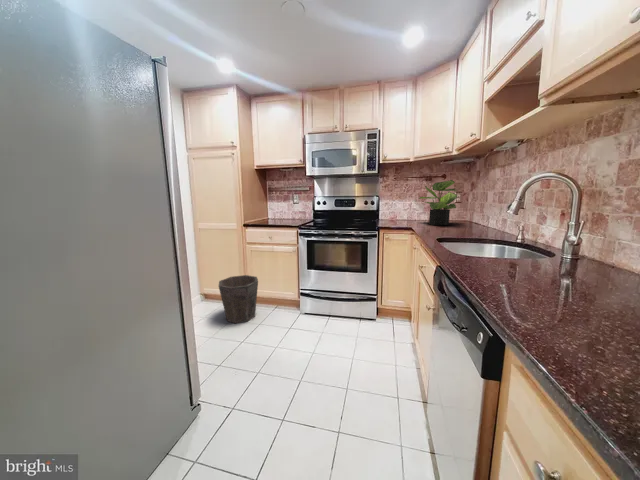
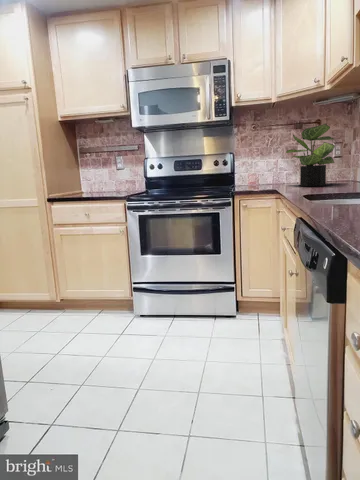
waste bin: present [219,275,258,323] -> none [17,270,73,335]

